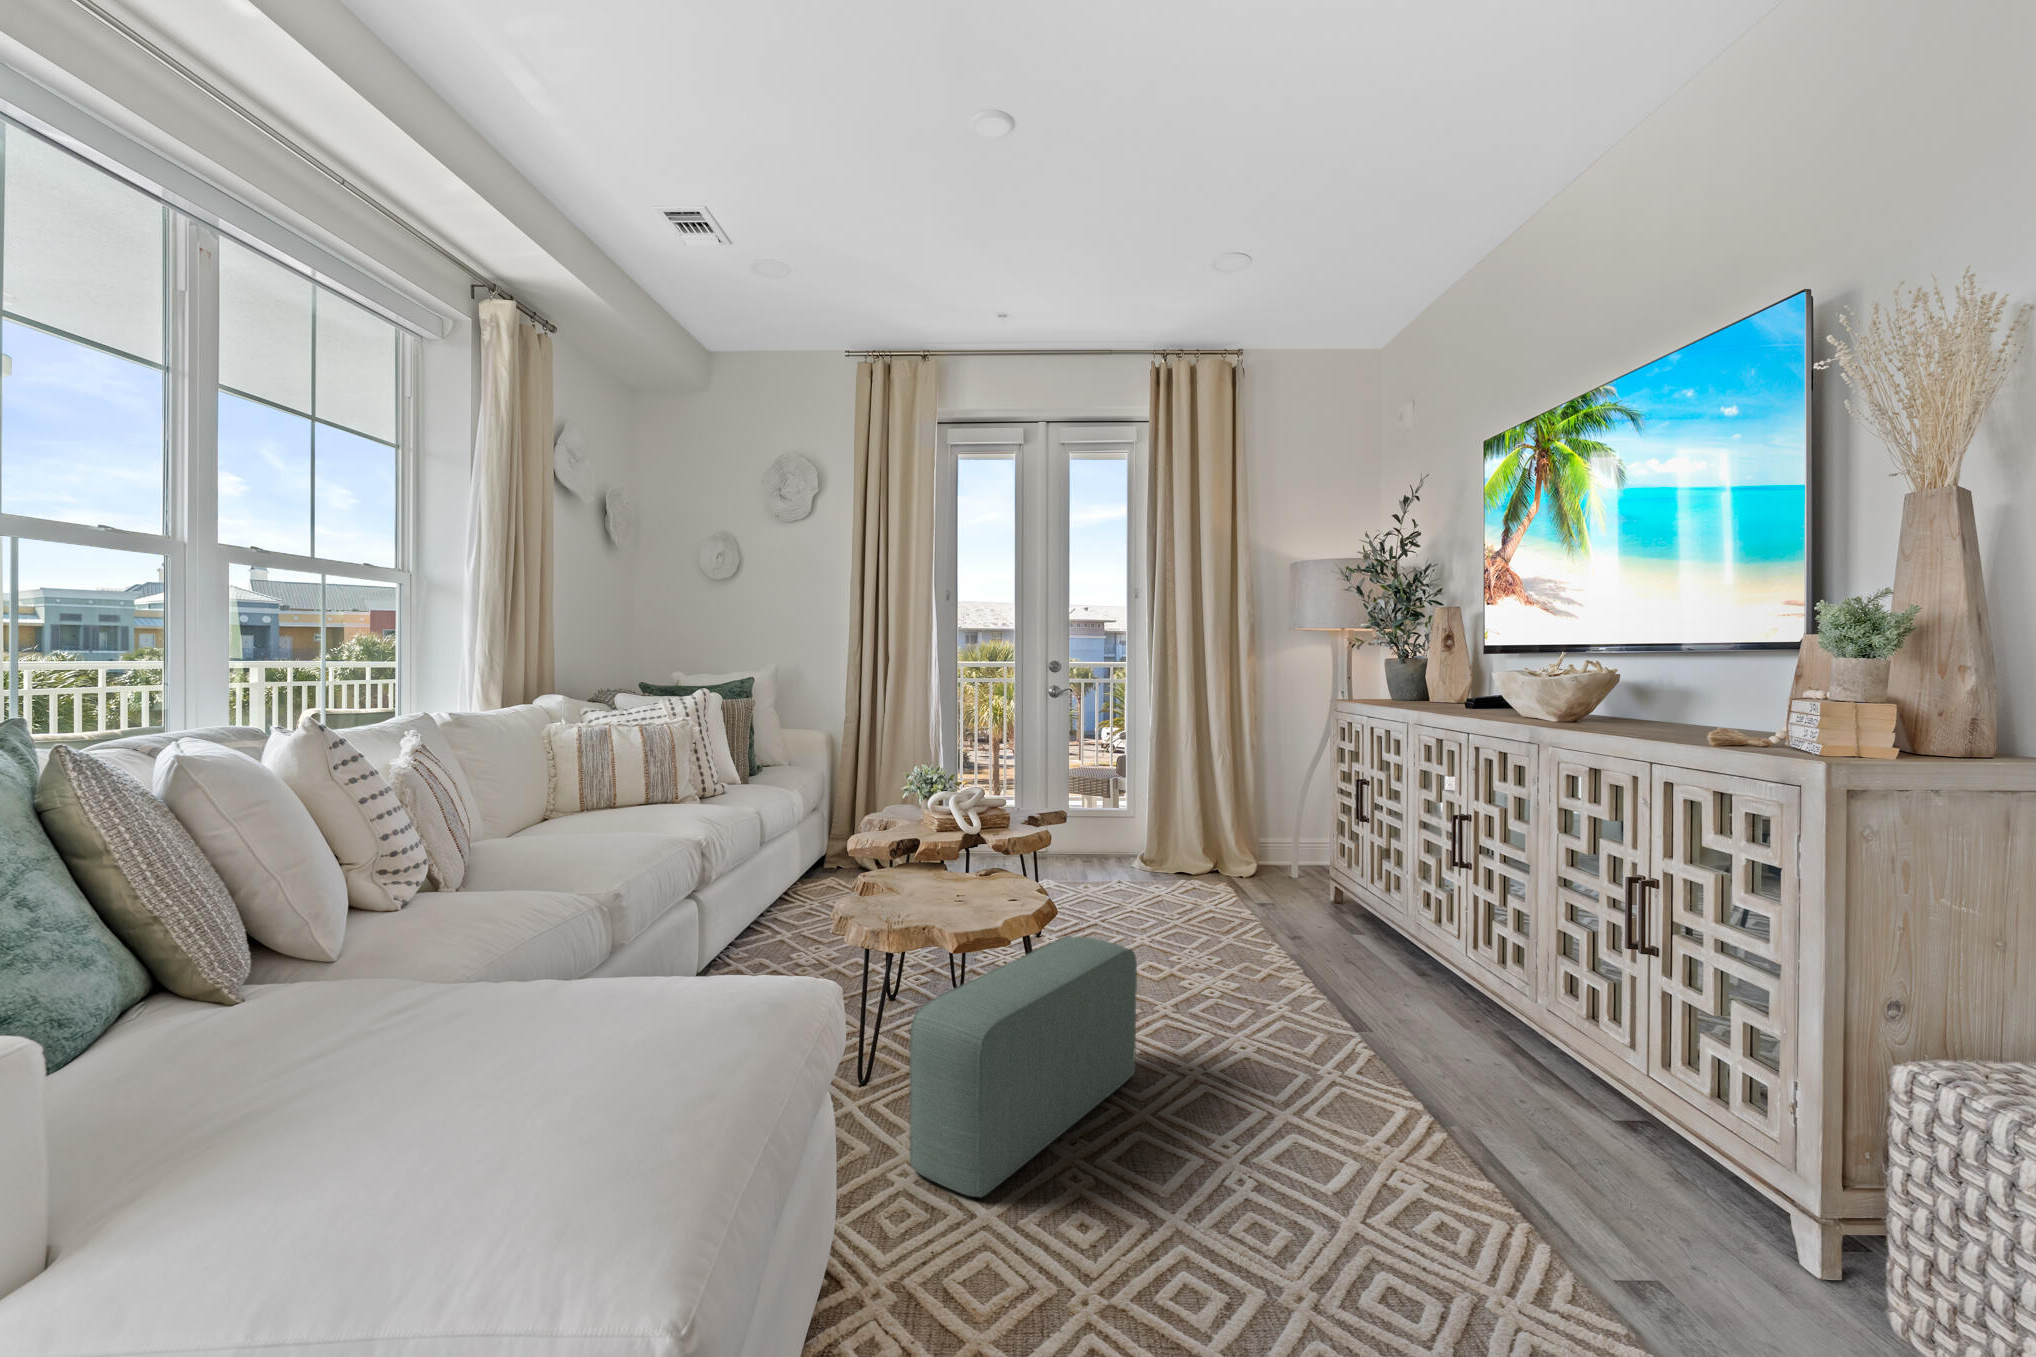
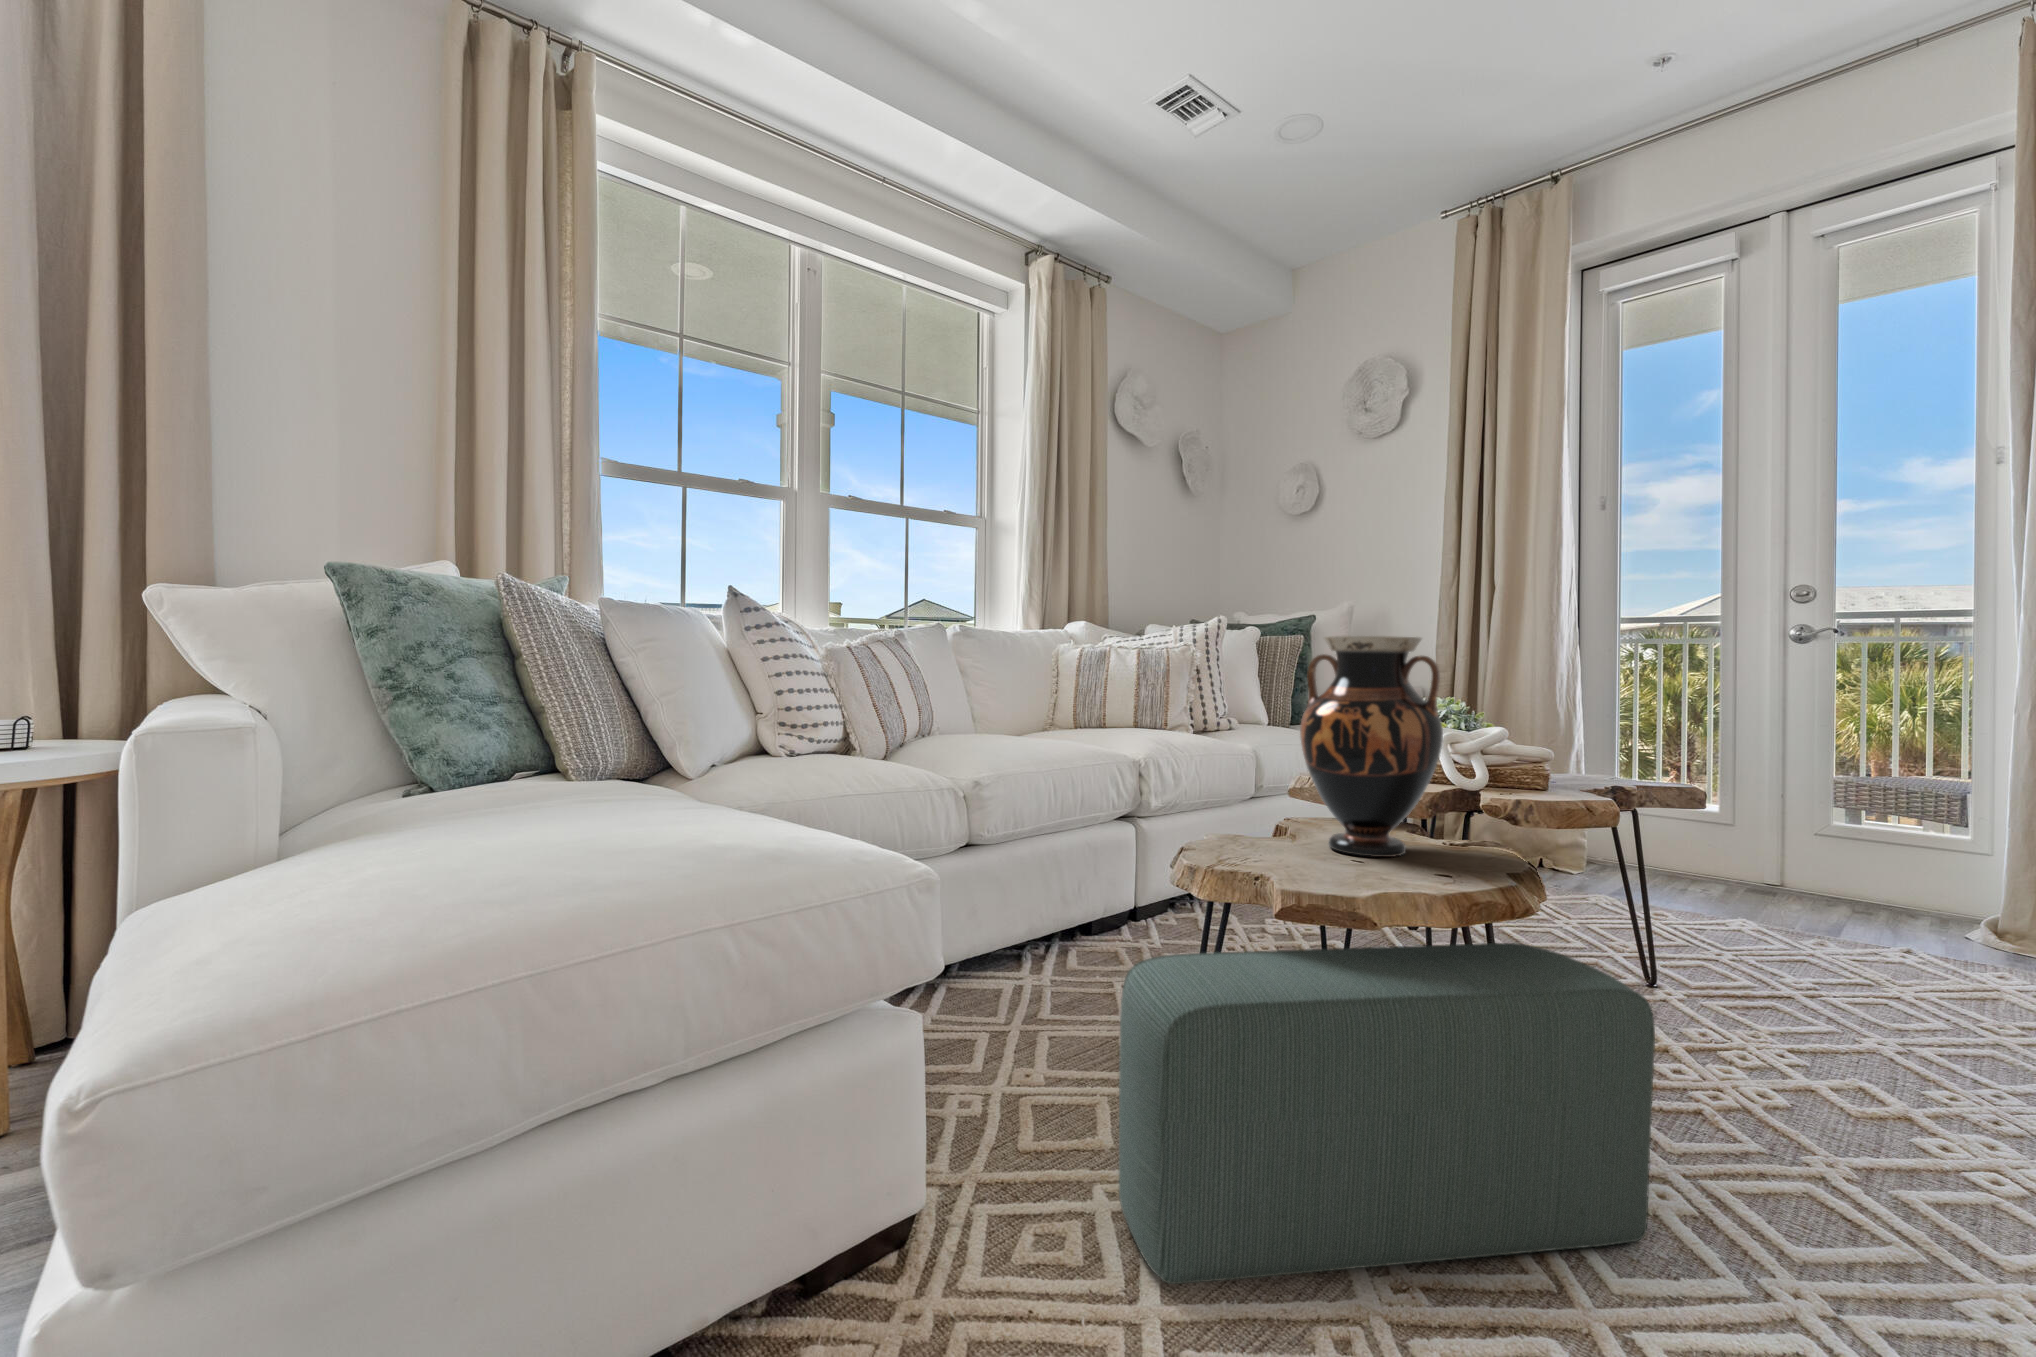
vase: none [925,756,1010,902] -> present [1300,636,1443,857]

